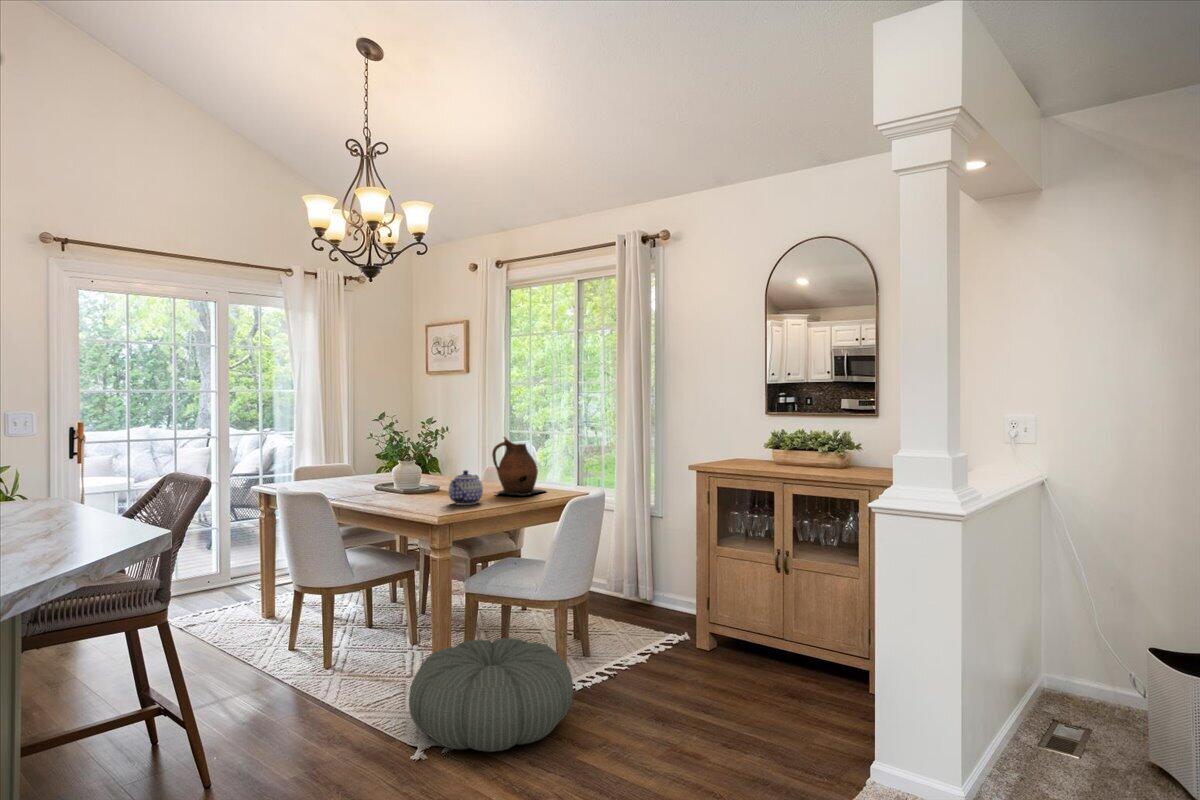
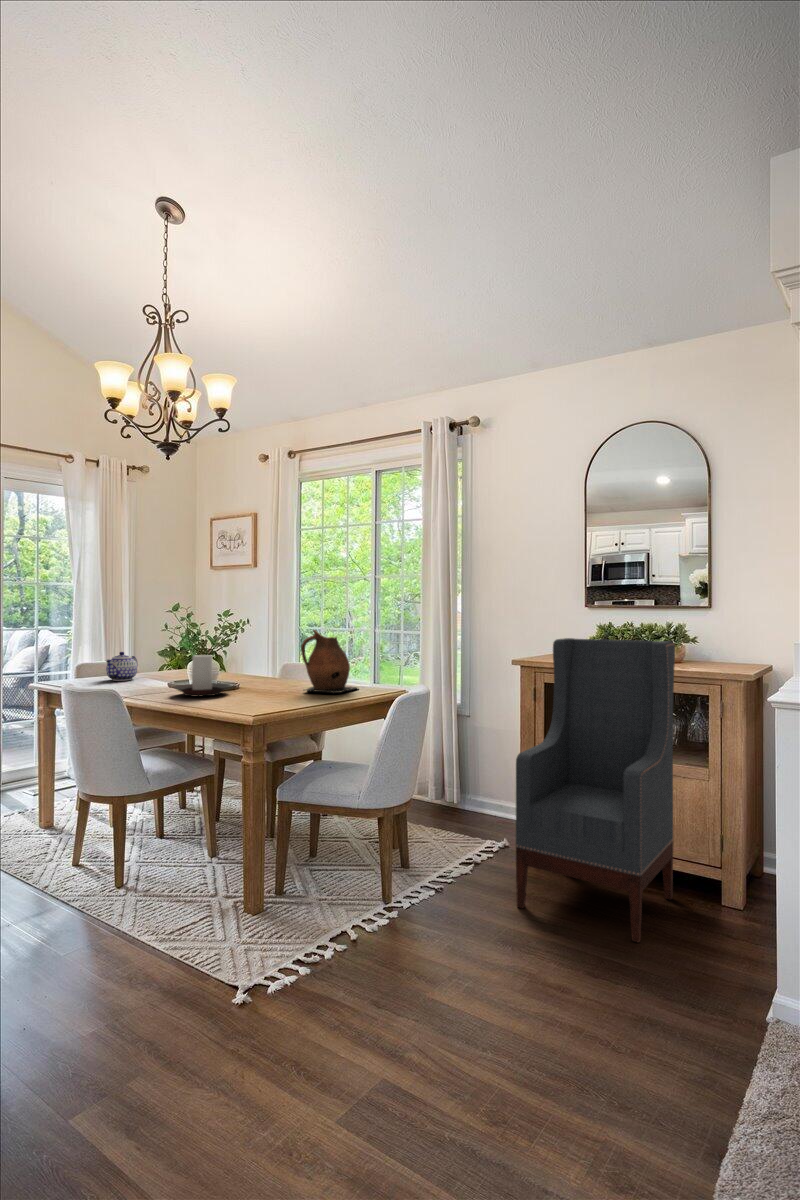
armchair: none [678,445,831,723] -> present [516,638,675,942]
candle holder: none [376,458,428,498] -> present [174,655,230,696]
teapot: present [449,470,483,505] -> present [106,652,138,681]
pouf: present [409,638,573,752] -> none [225,852,412,992]

